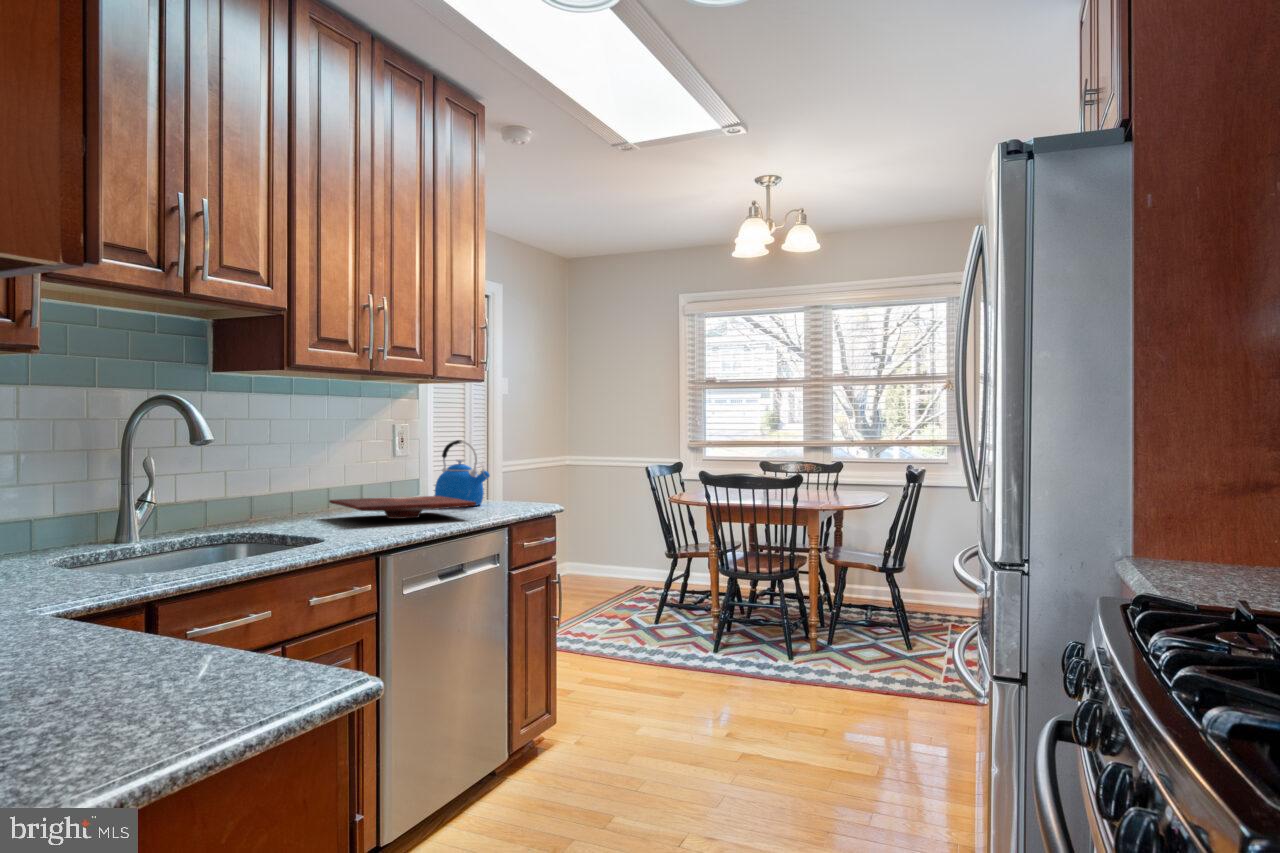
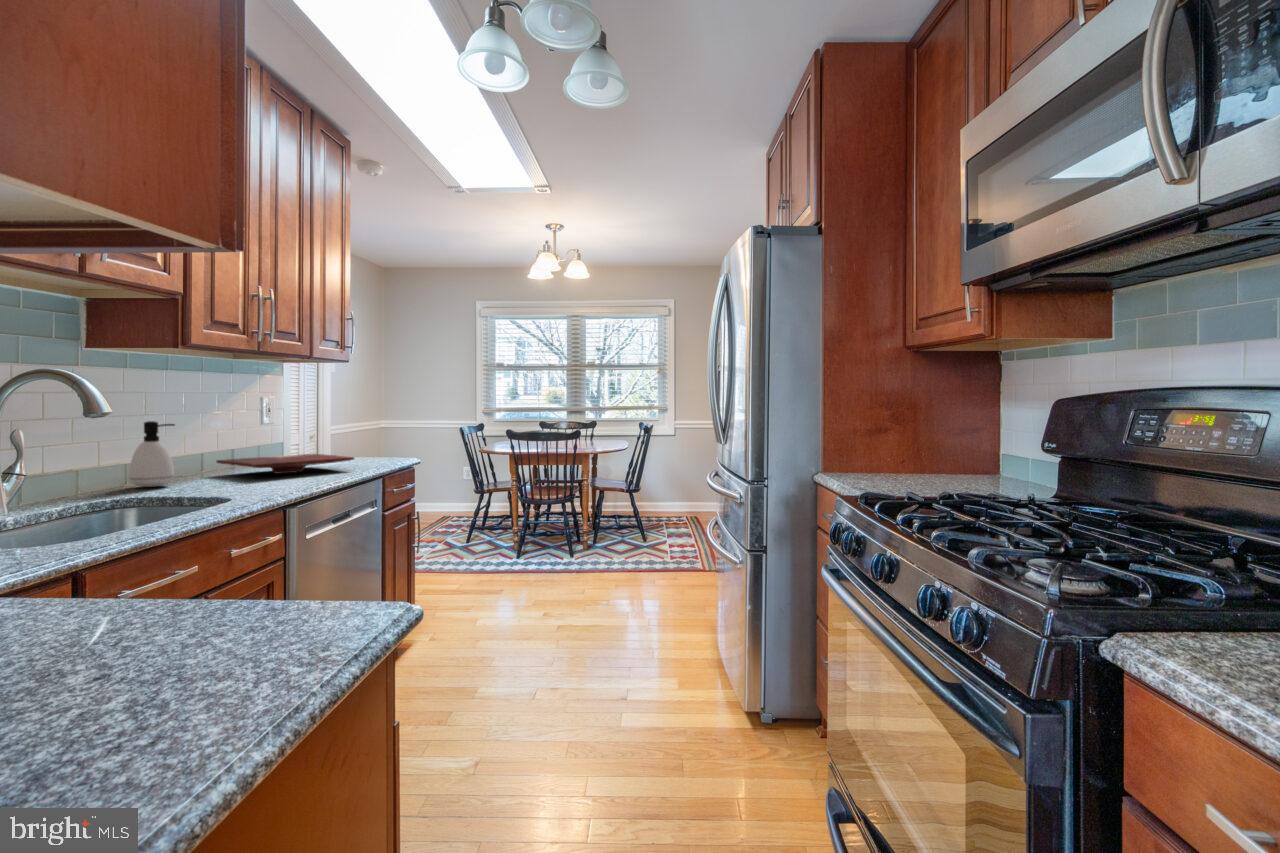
kettle: present [435,440,490,506] -> none [304,409,354,462]
soap dispenser: none [234,453,280,527] -> present [129,421,175,487]

